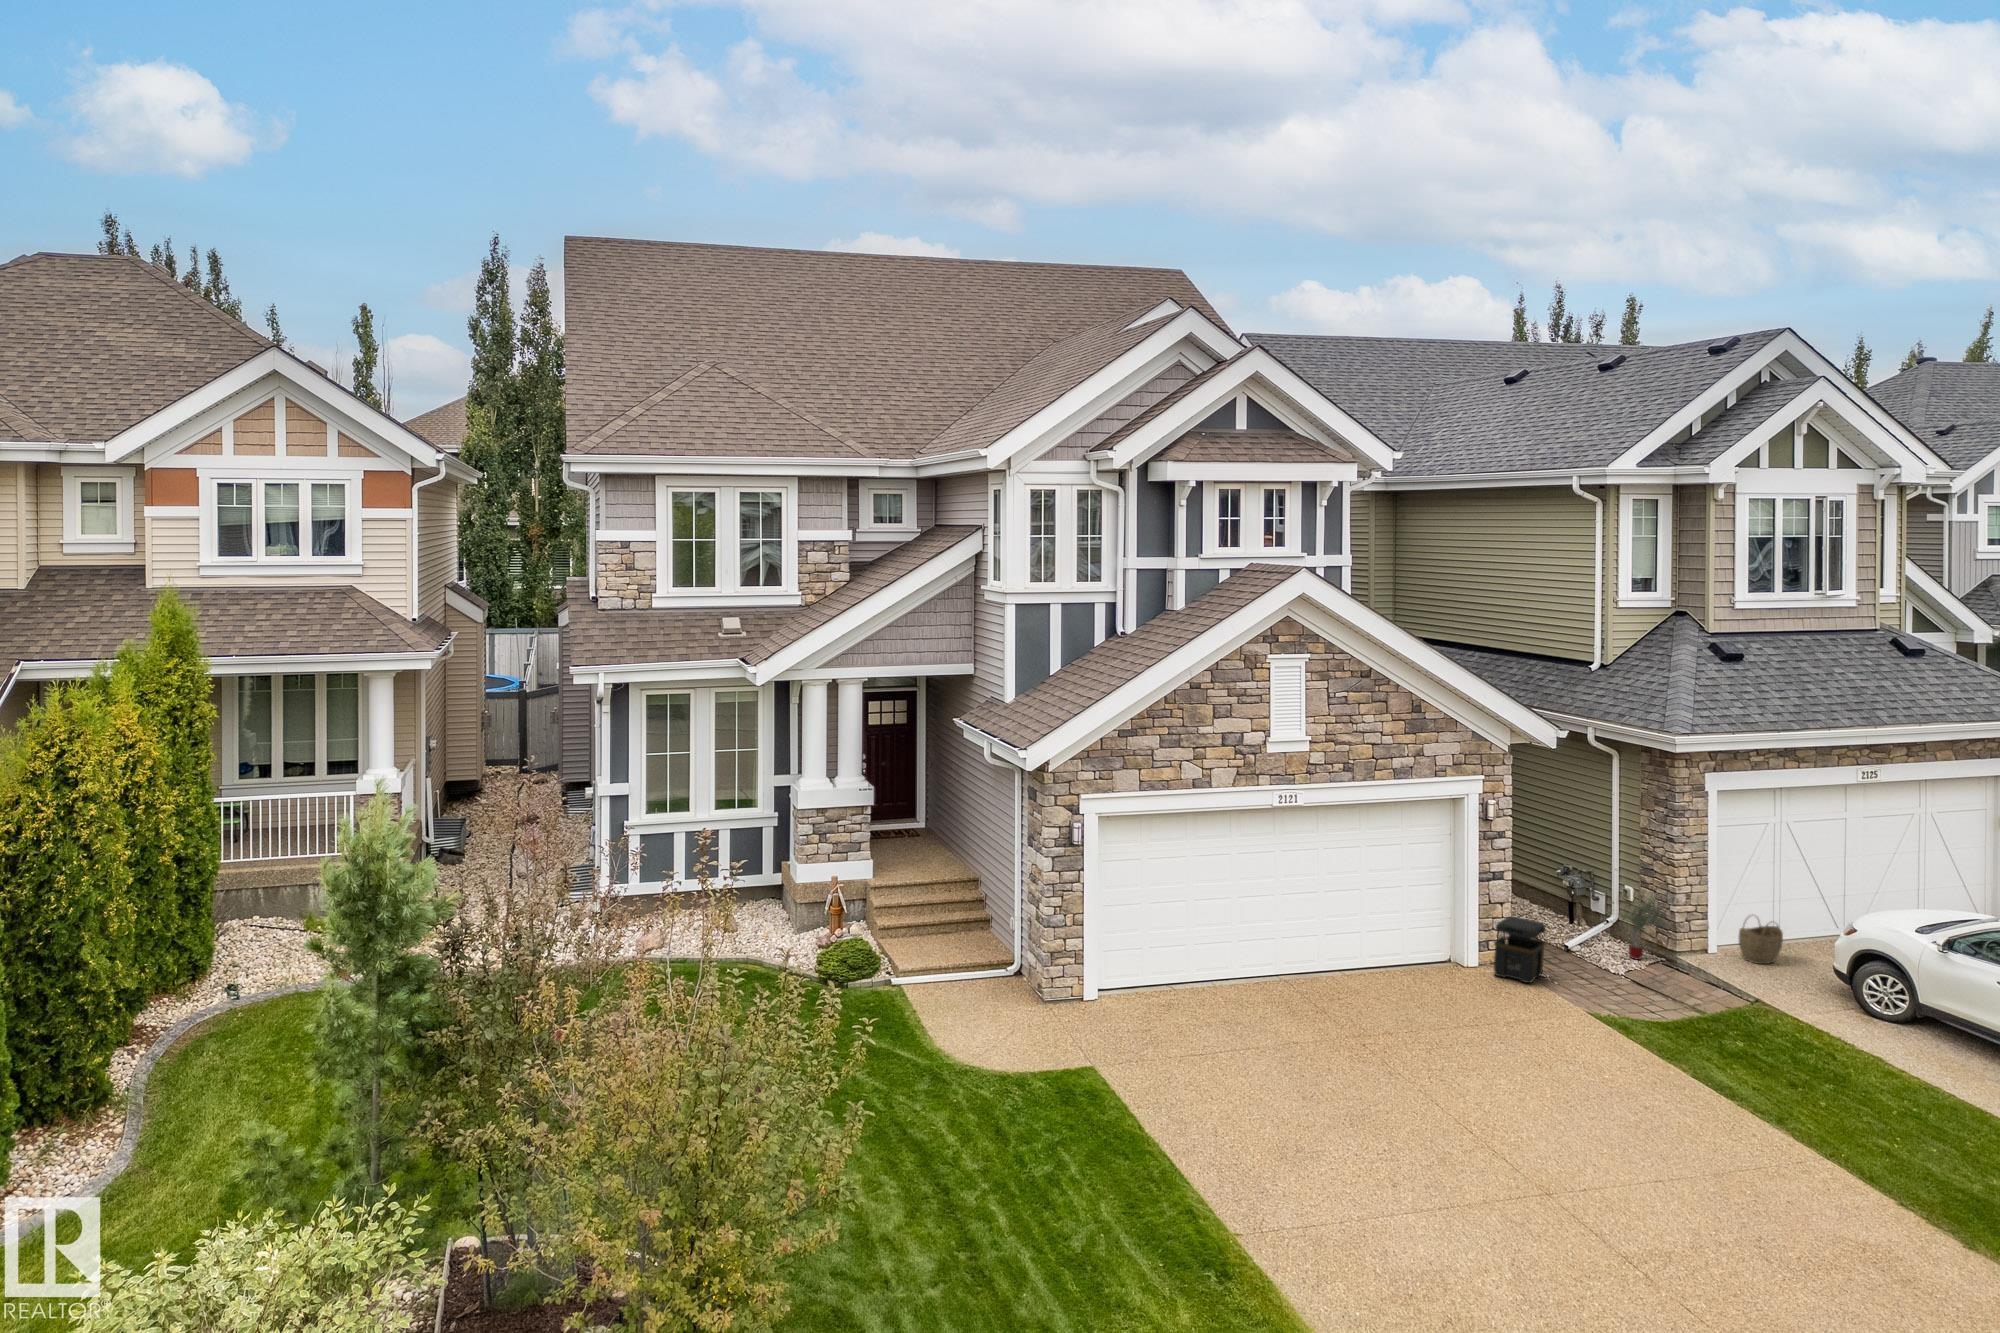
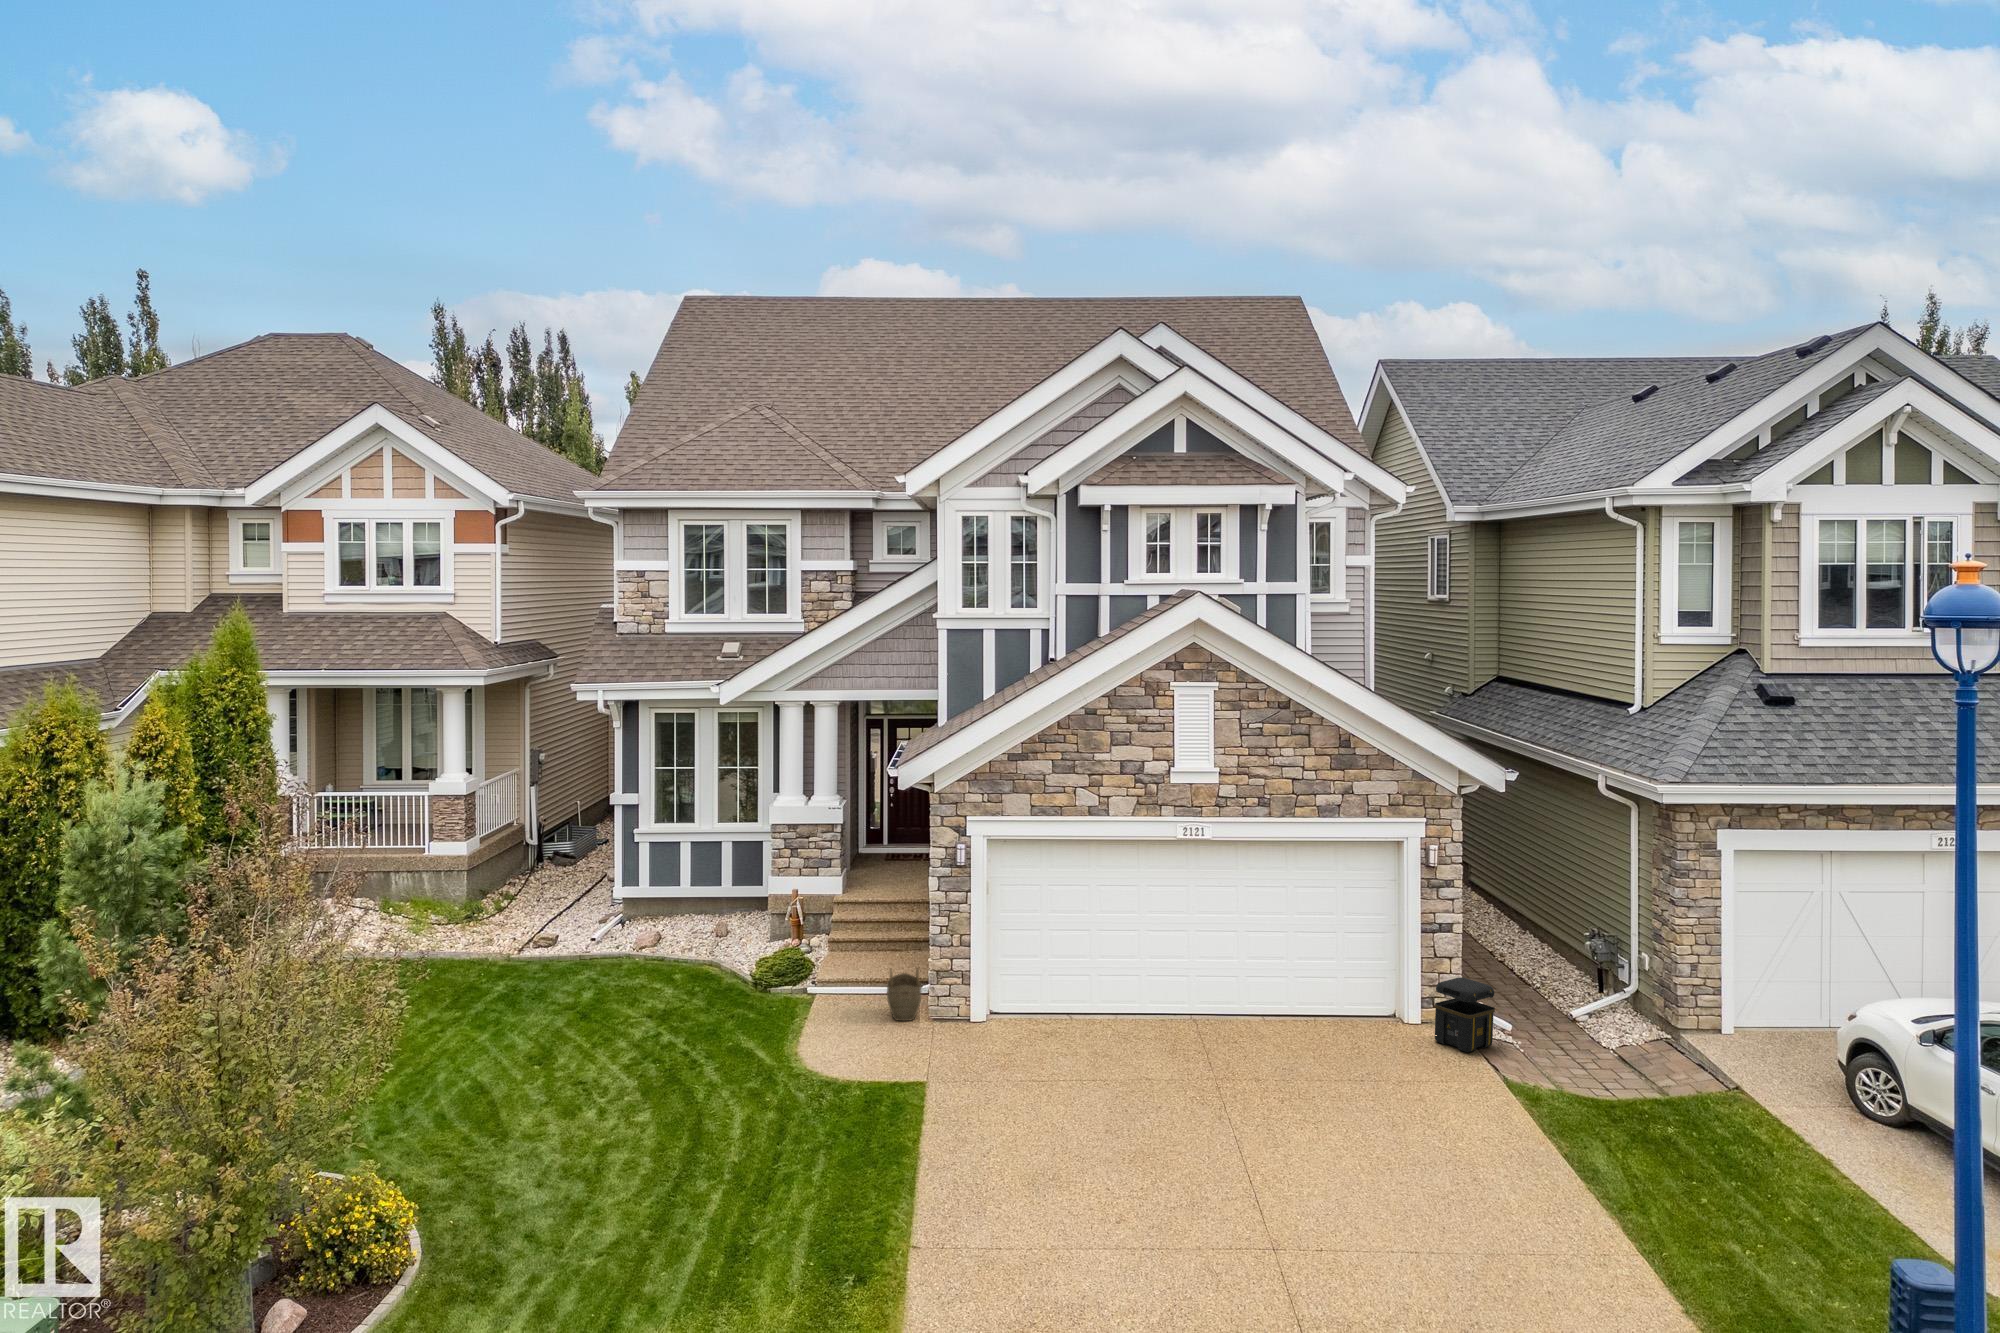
potted tree: present [1618,892,1664,959] -> none [1616,962,1665,1041]
woven basket: present [1739,919,1783,964] -> present [887,969,922,1021]

